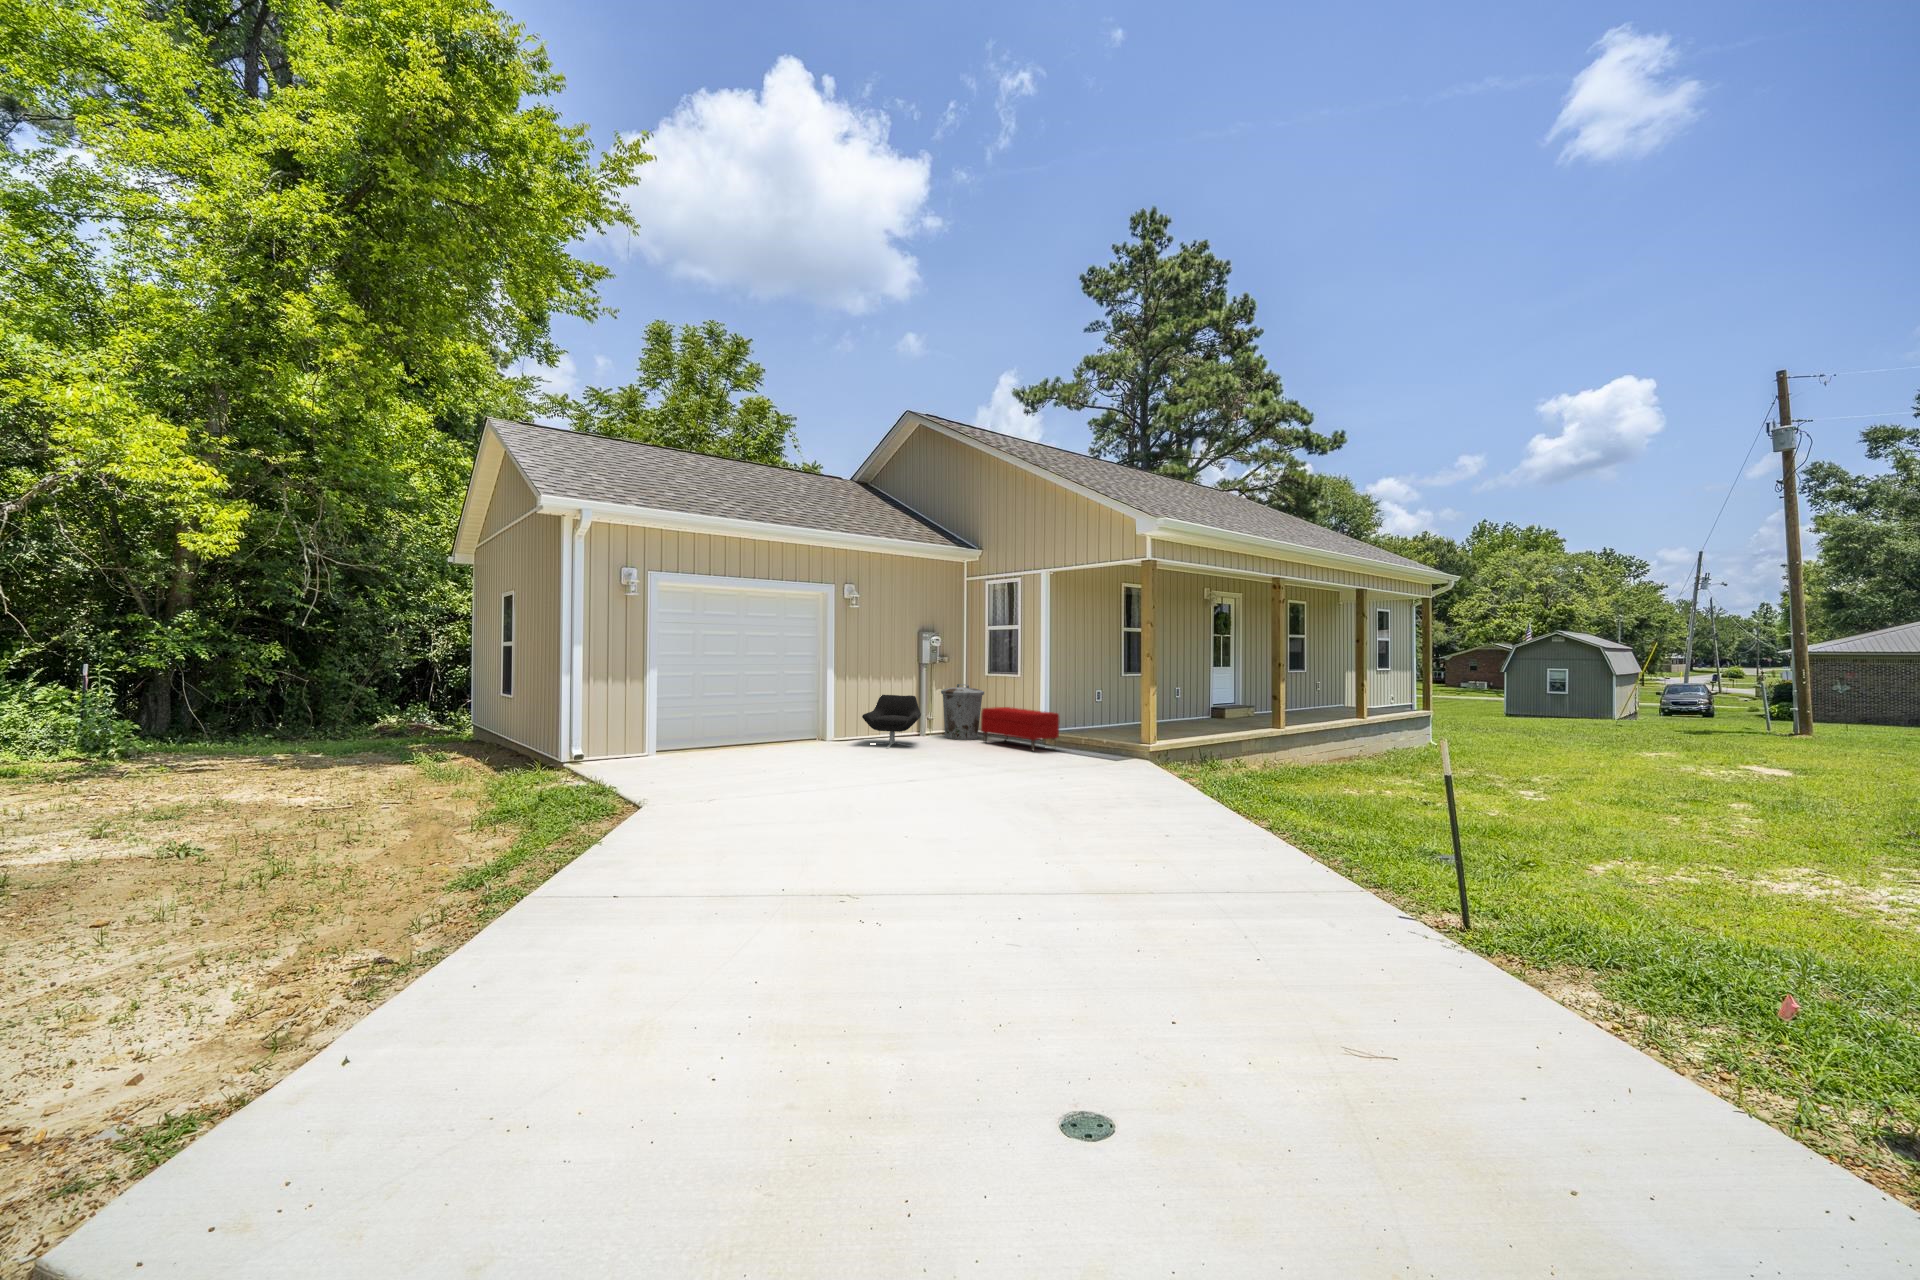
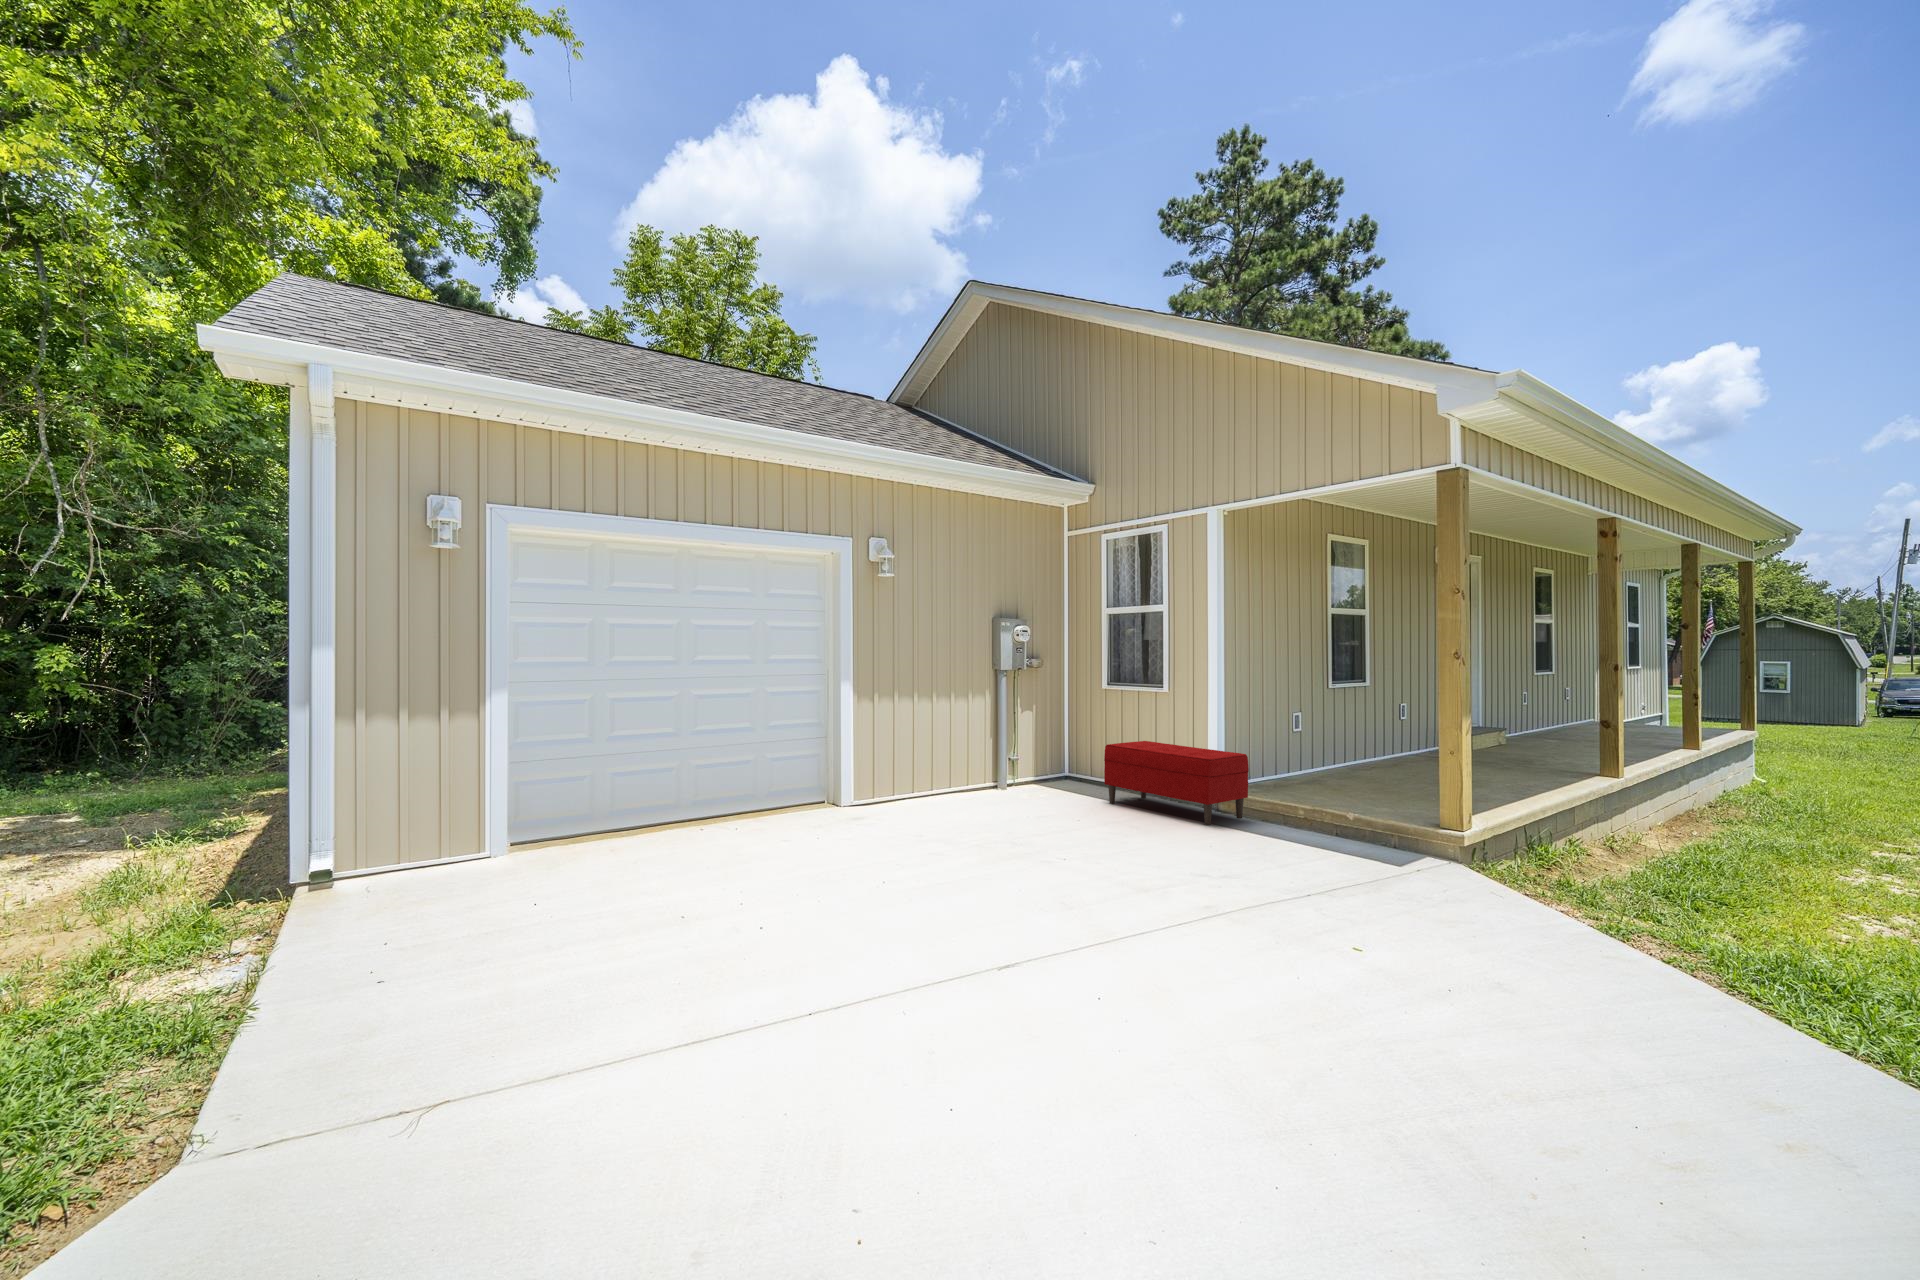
trash can: present [941,684,984,740] -> none [1033,704,1104,796]
lounge chair: present [862,695,921,748] -> none [905,725,1004,822]

